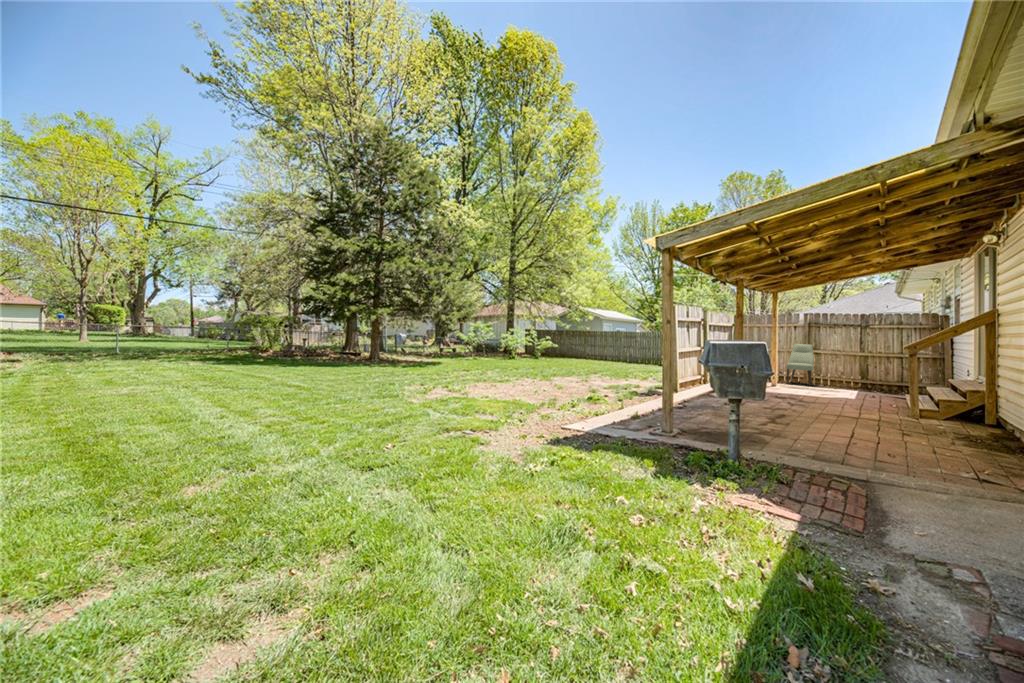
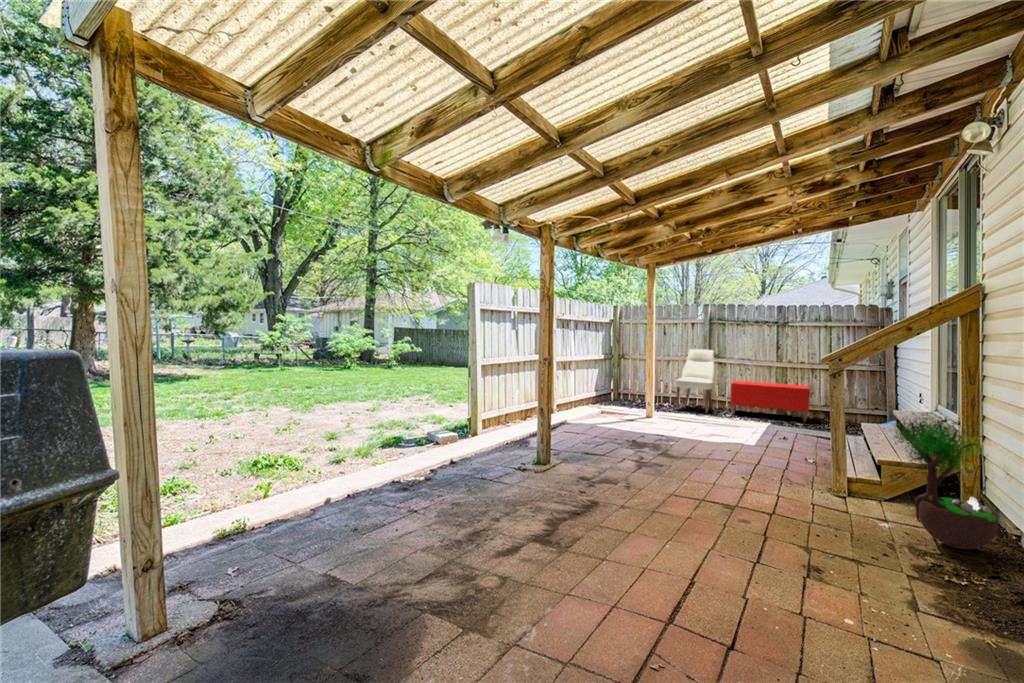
bench: none [827,365,887,392] -> present [730,380,810,422]
potted tree: none [946,371,1002,436] -> present [895,413,999,549]

